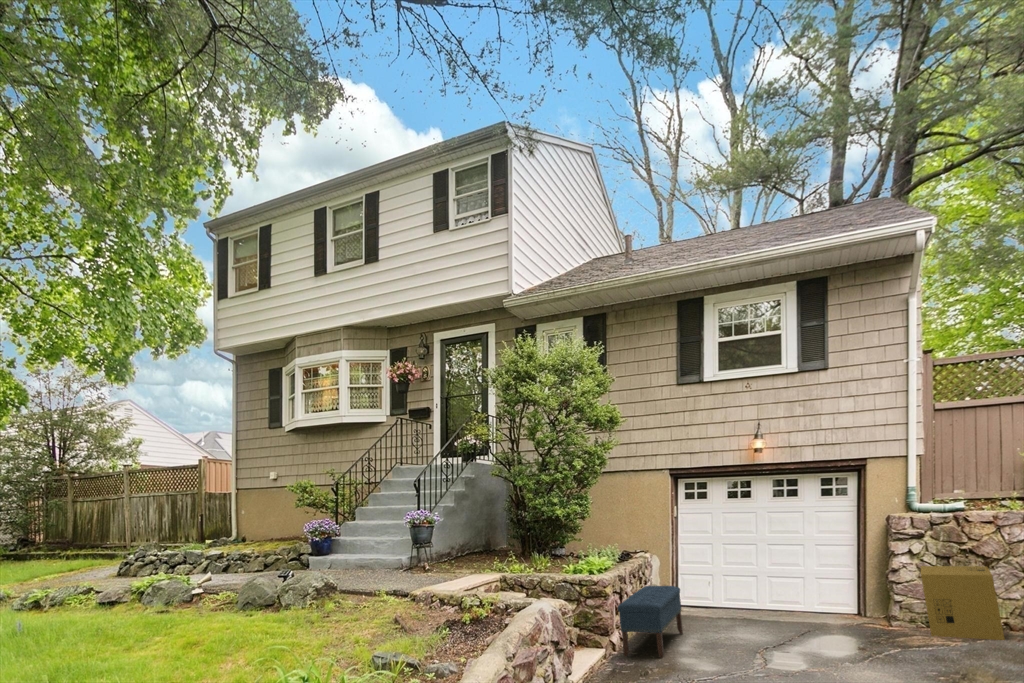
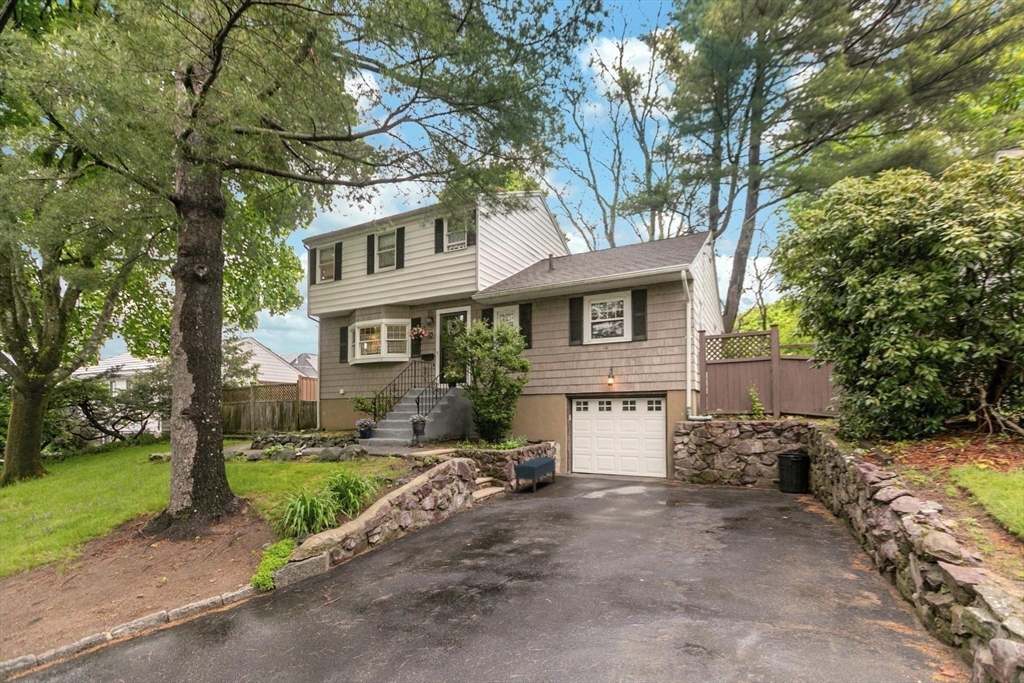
cardboard box: present [921,566,1005,640] -> none [681,450,724,489]

